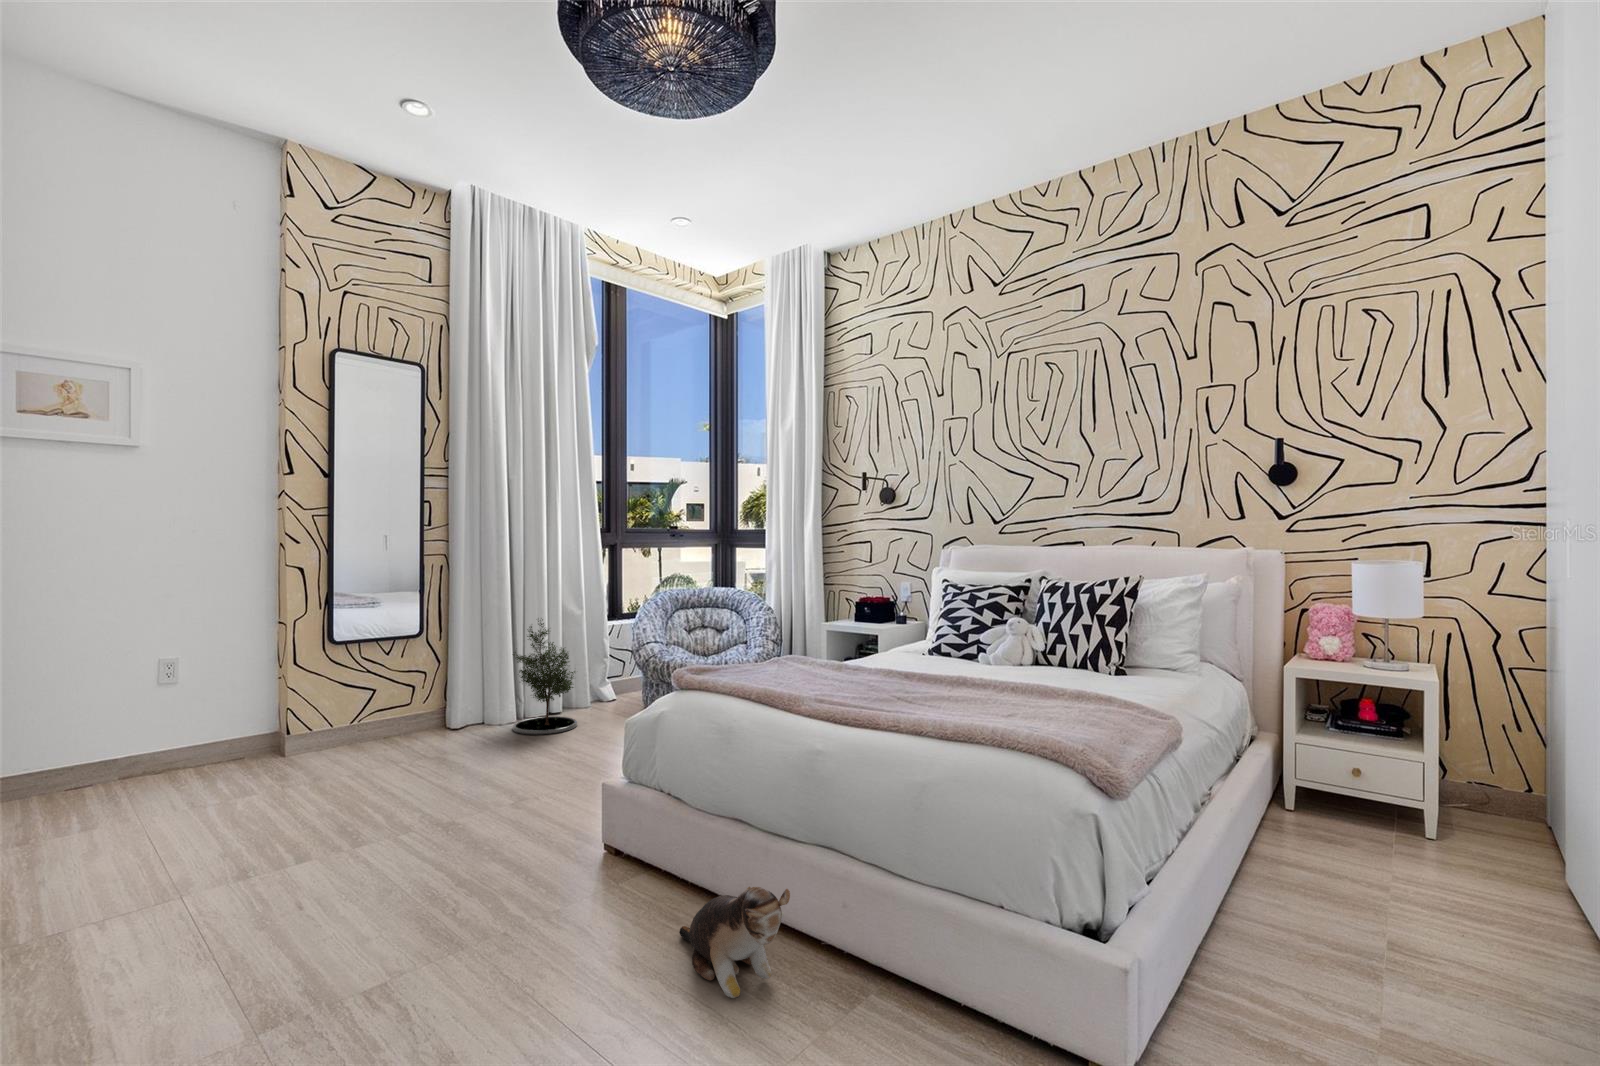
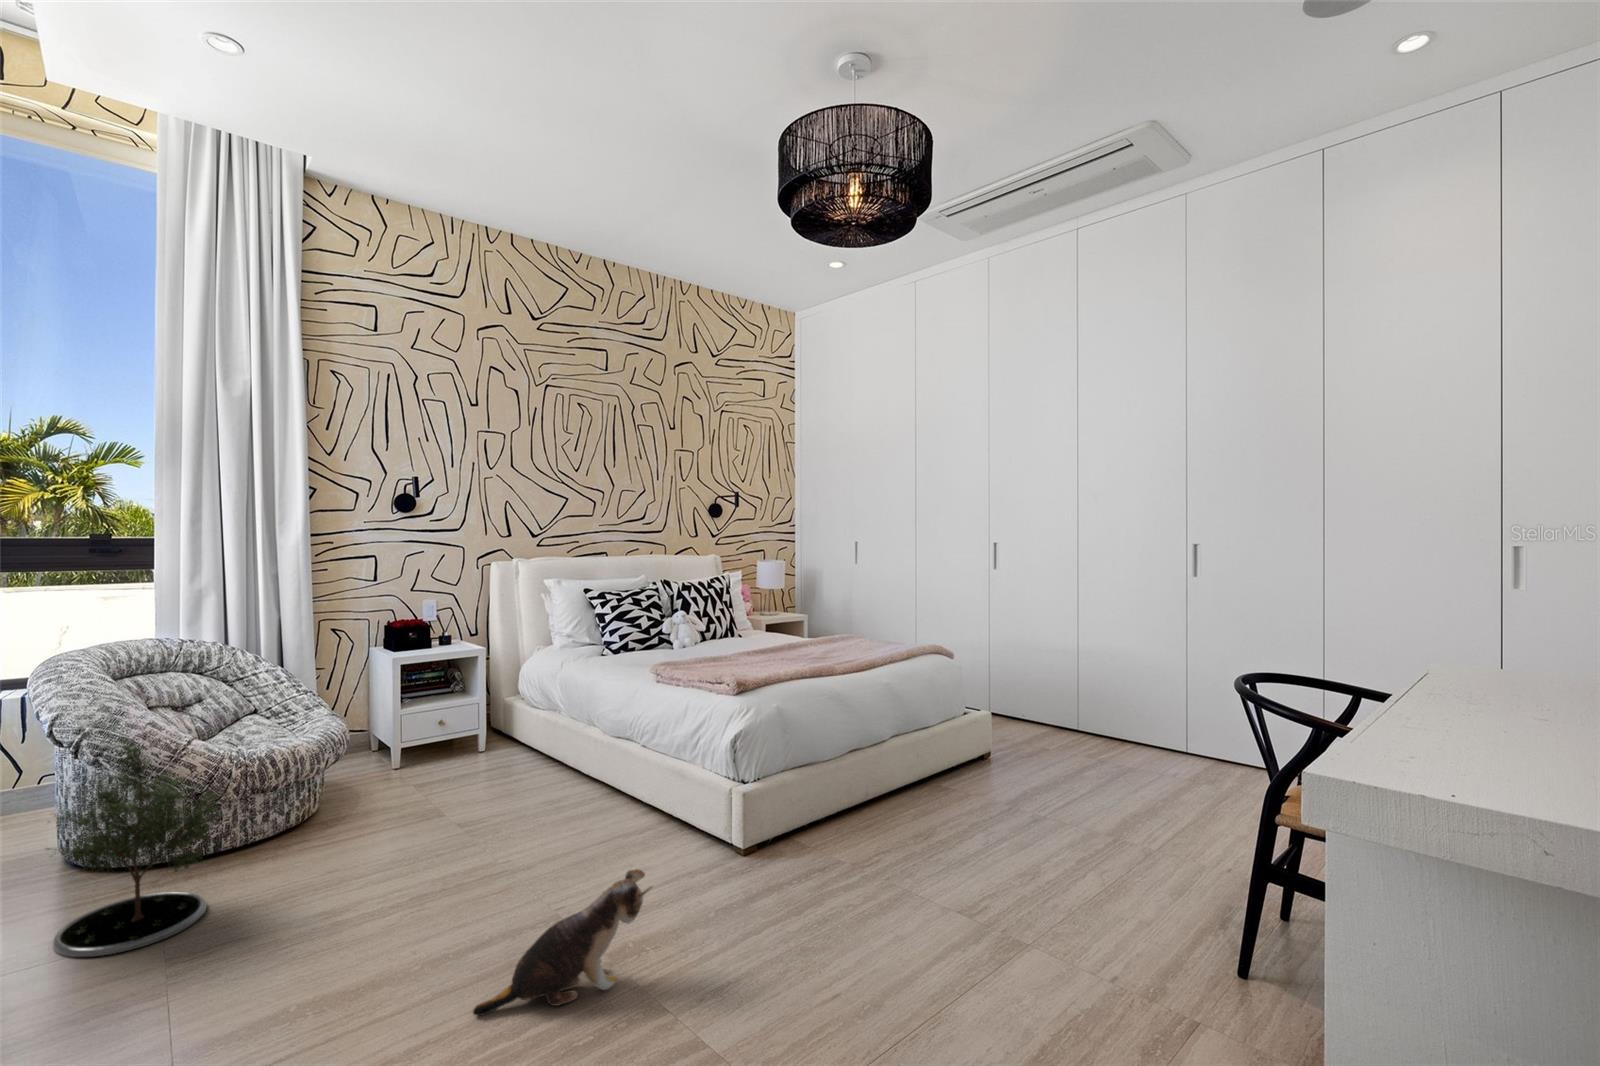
plush toy: present [679,887,790,998] -> present [473,869,652,1016]

